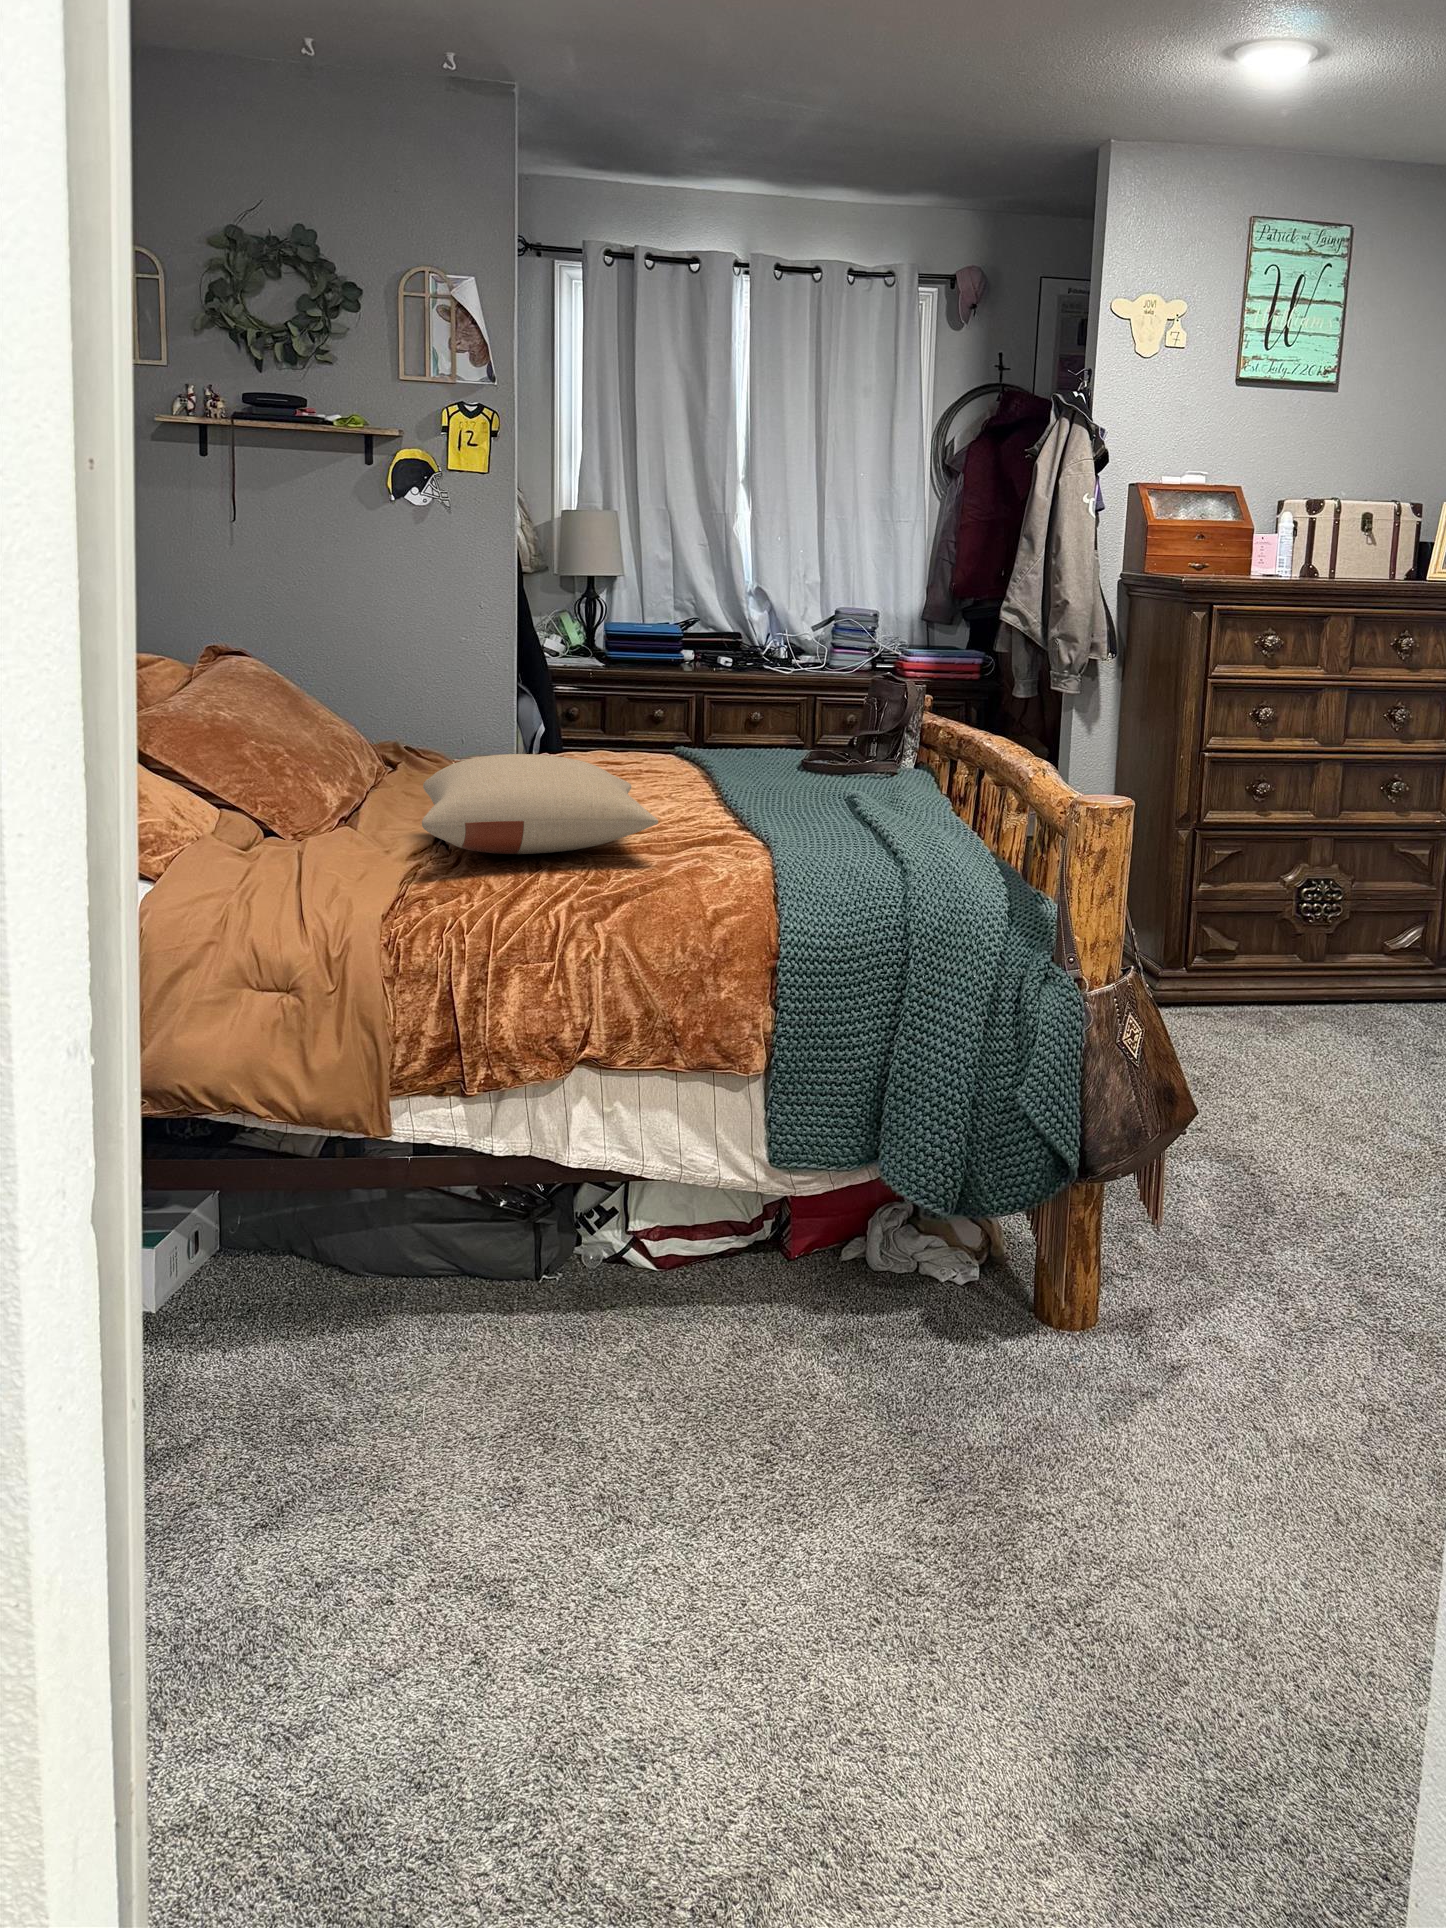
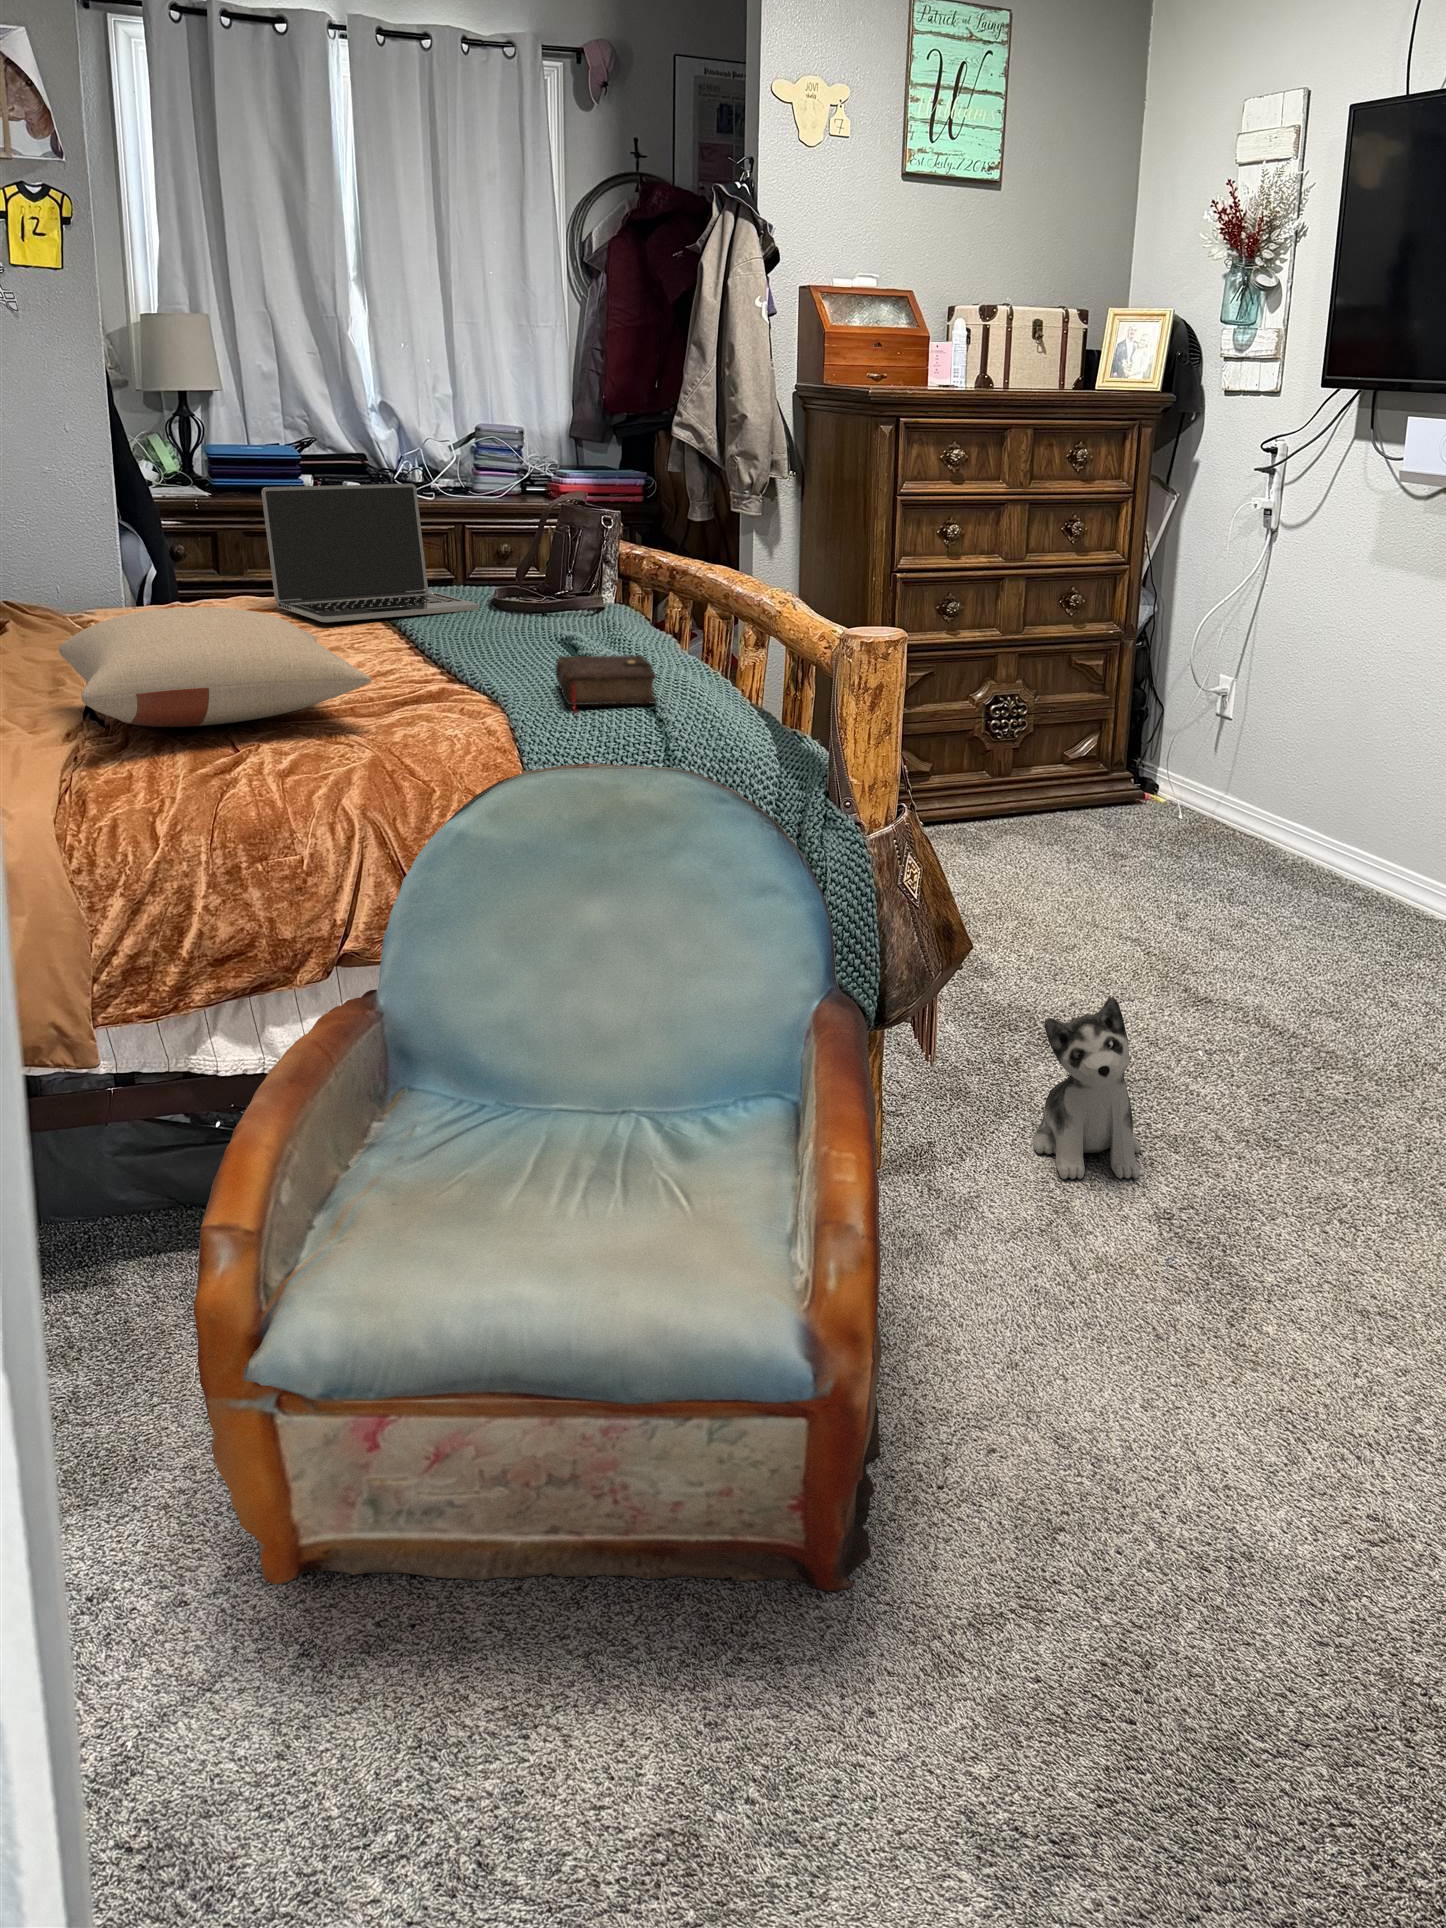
laptop: none [618,657,792,775] -> present [261,484,479,622]
book: none [825,811,911,863] -> present [555,655,657,708]
armchair: none [417,904,1056,1698] -> present [194,764,882,1591]
plush toy: none [1255,1173,1367,1362] -> present [1033,997,1141,1179]

